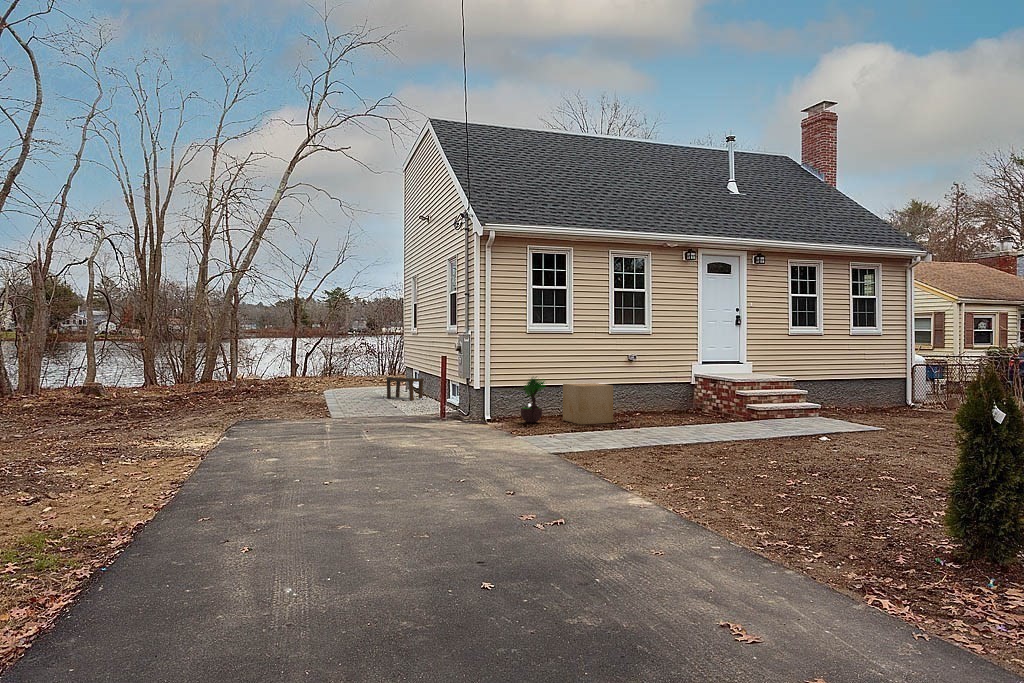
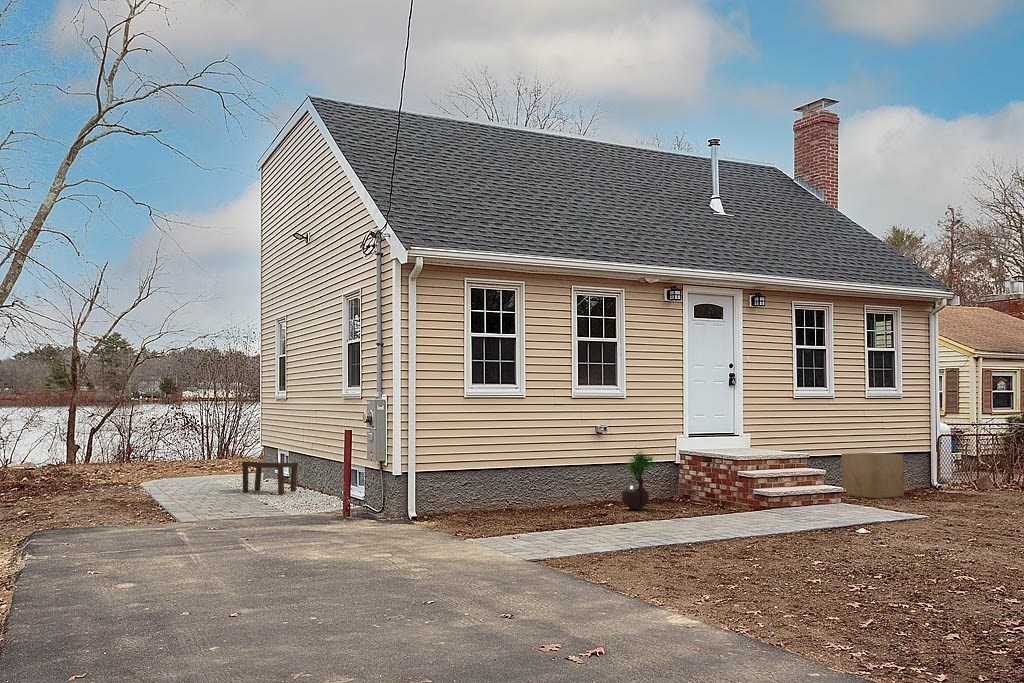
potted tree: present [521,377,544,423] -> present [622,452,654,510]
cardboard box: present [563,383,613,424] -> present [841,453,904,498]

